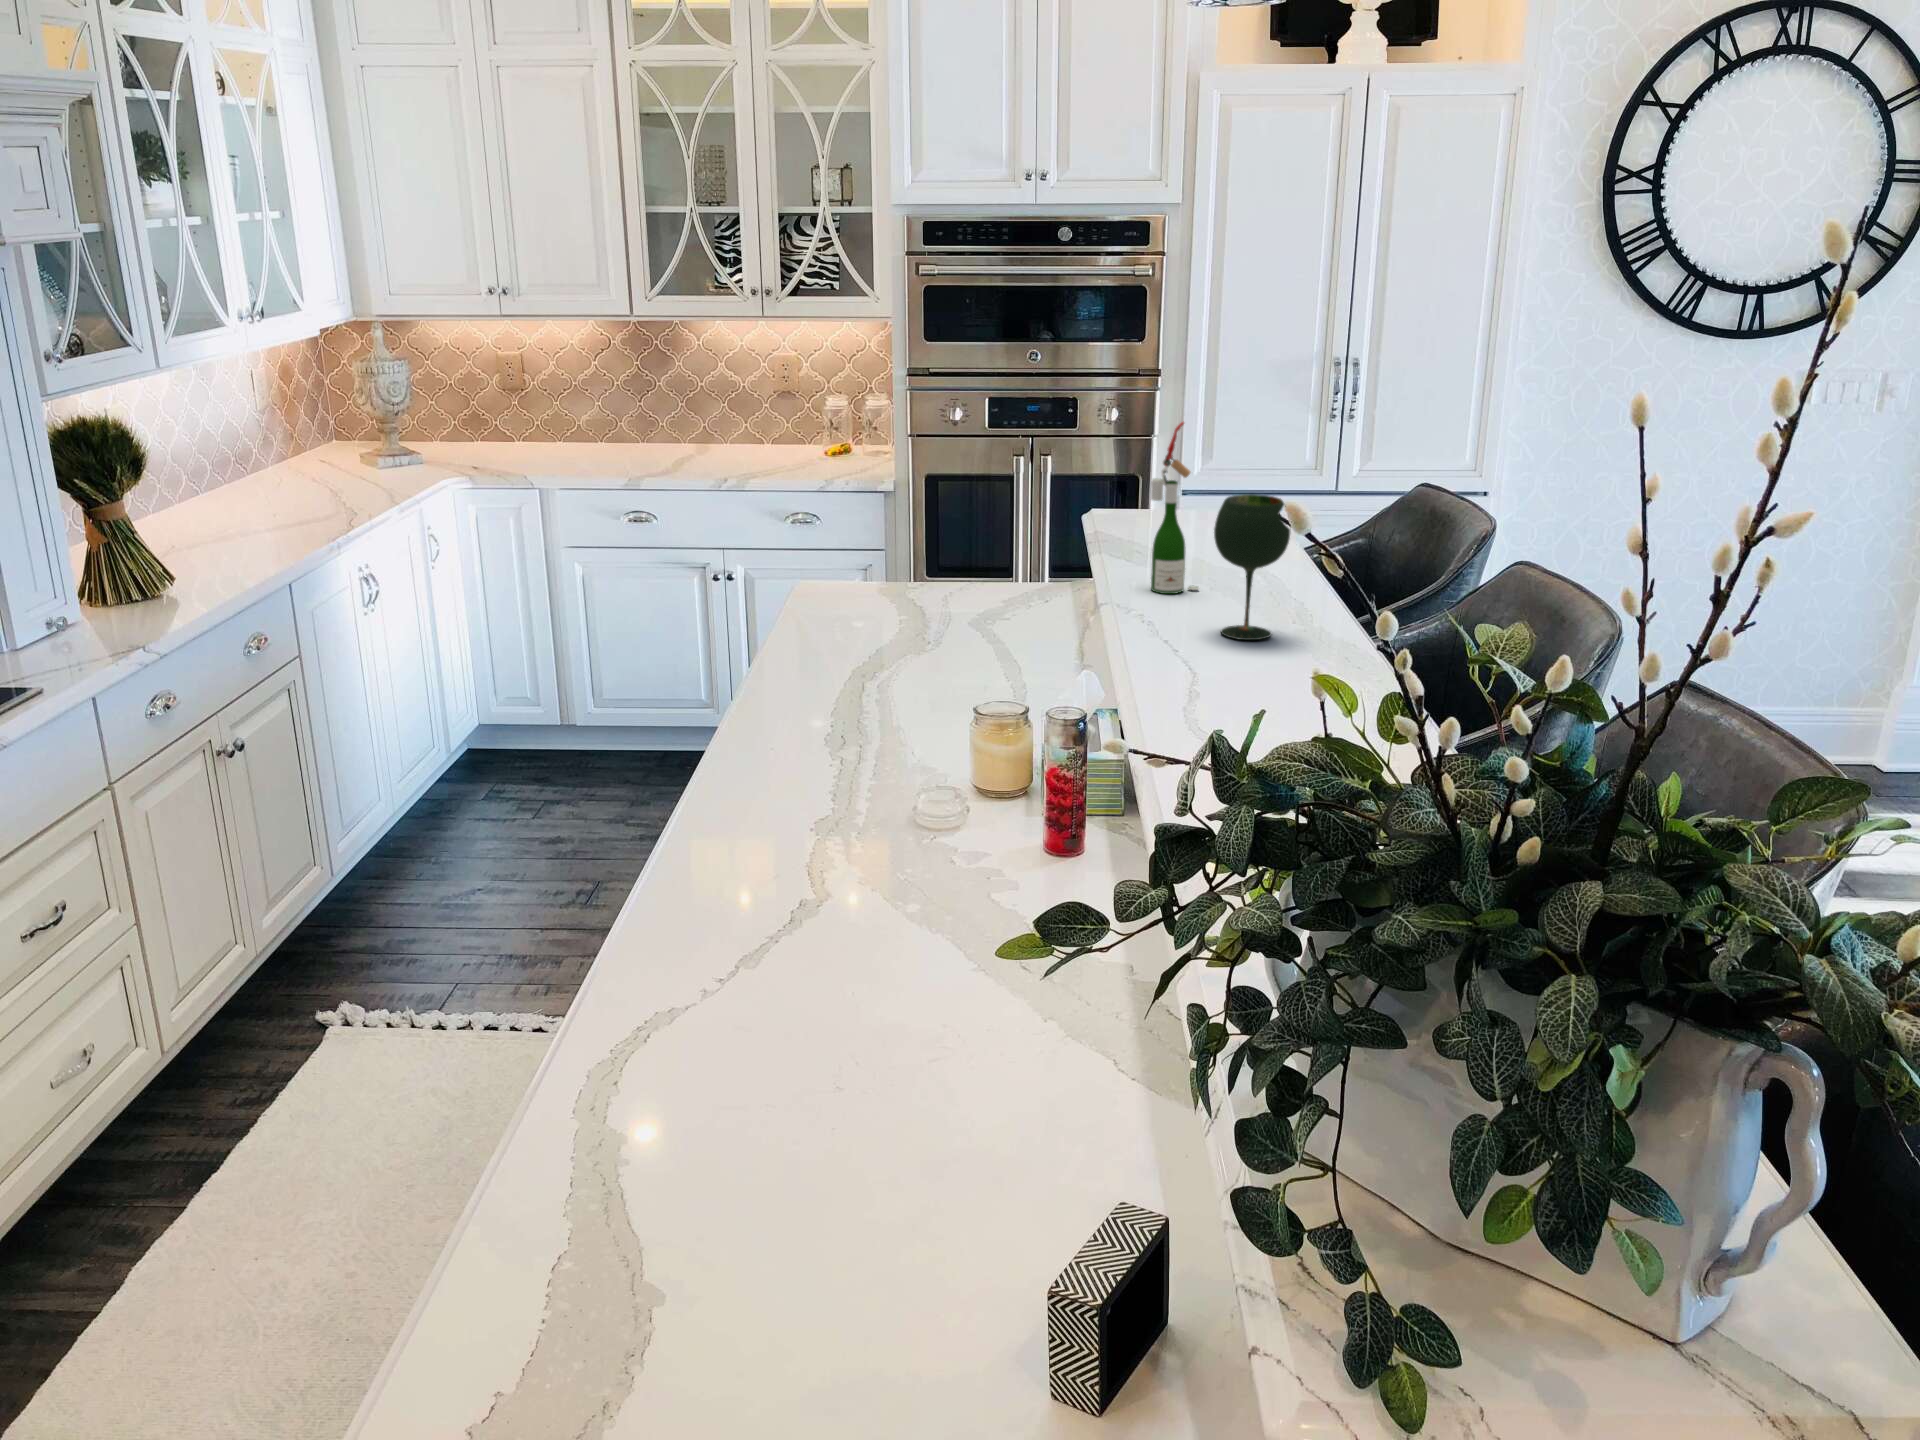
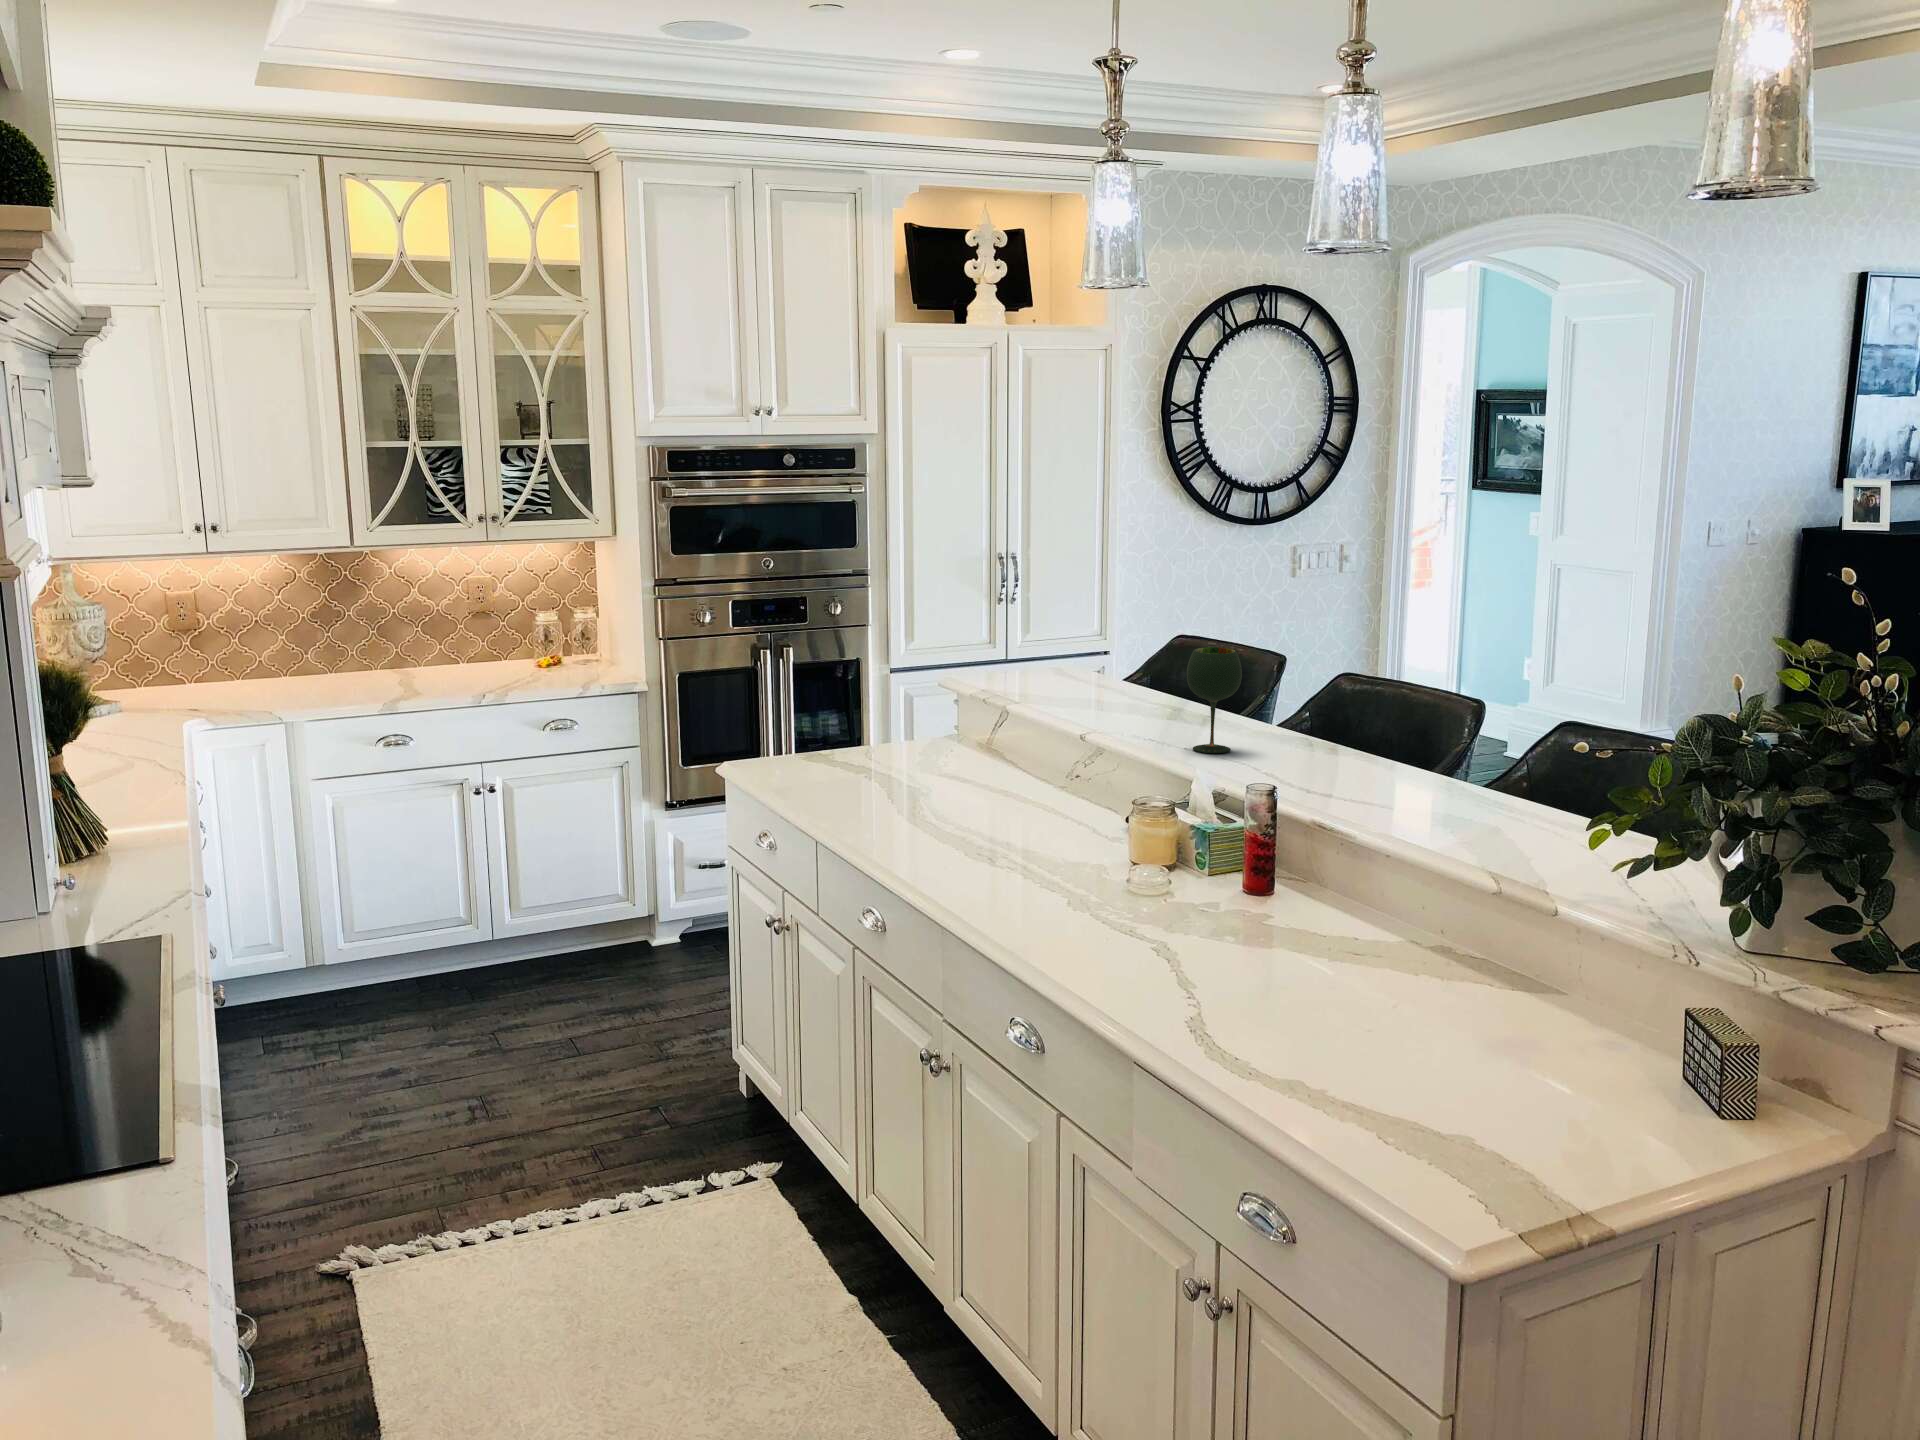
wine bottle: present [1151,422,1199,594] -> none [1090,601,1127,732]

